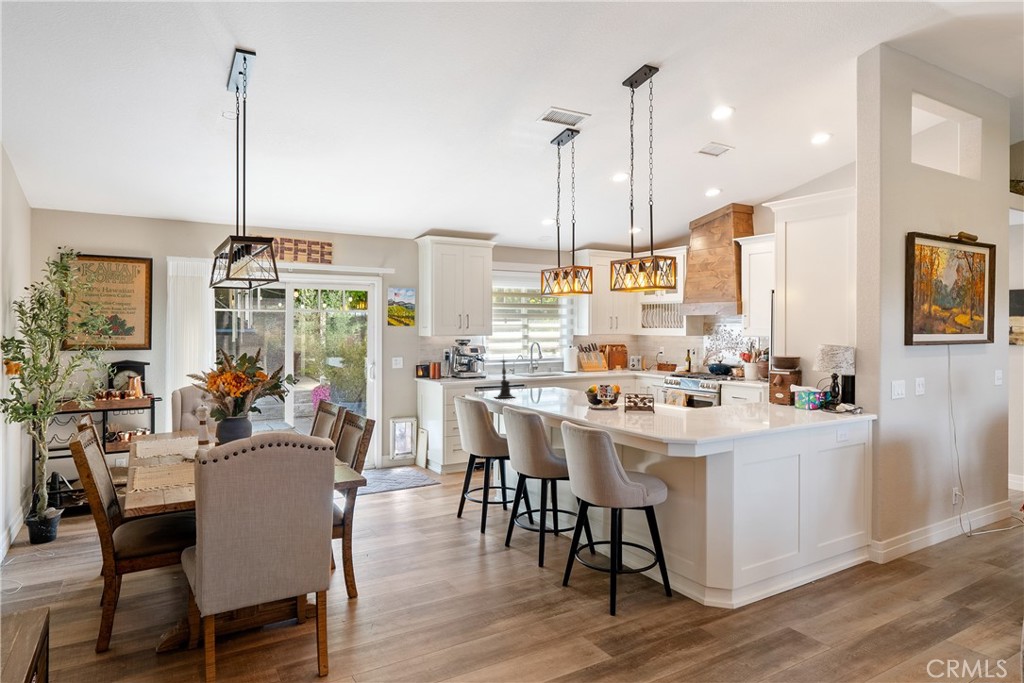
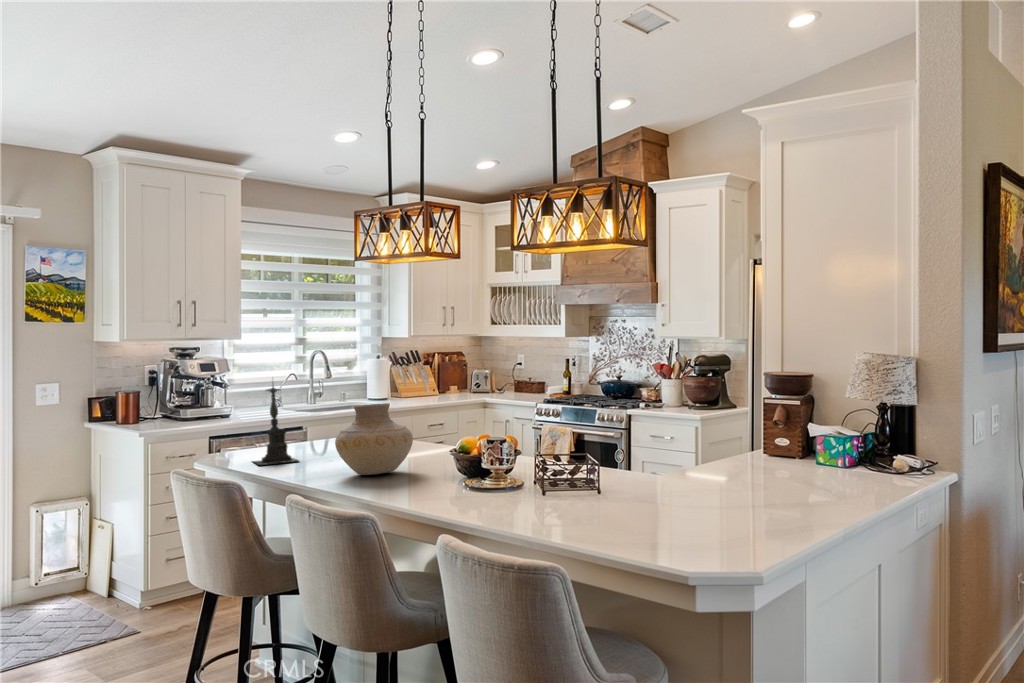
vase: none [530,368,568,403] -> present [335,403,413,475]

